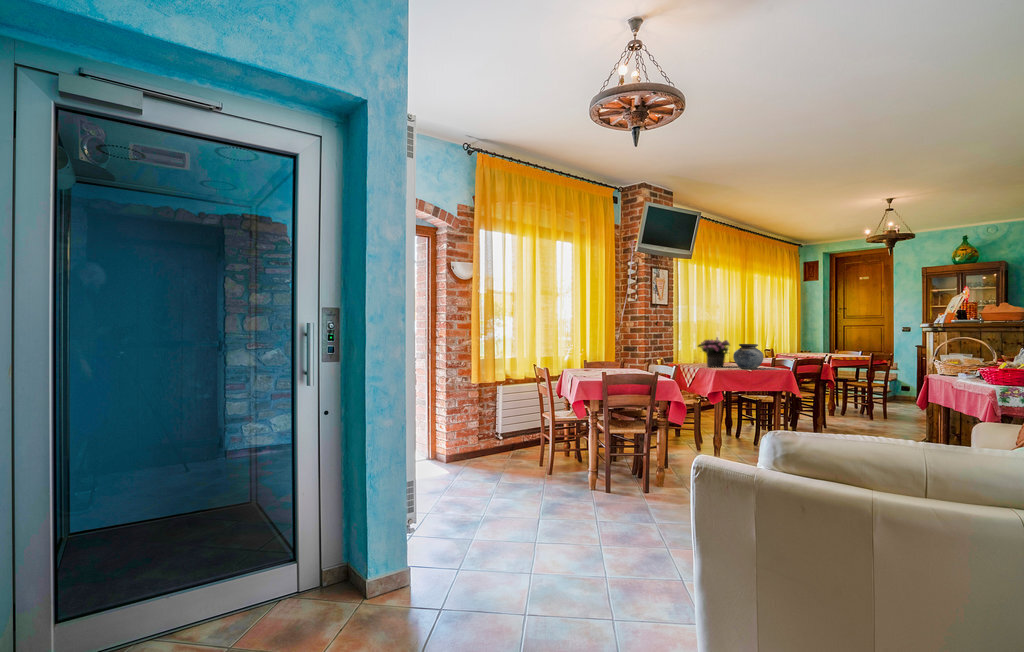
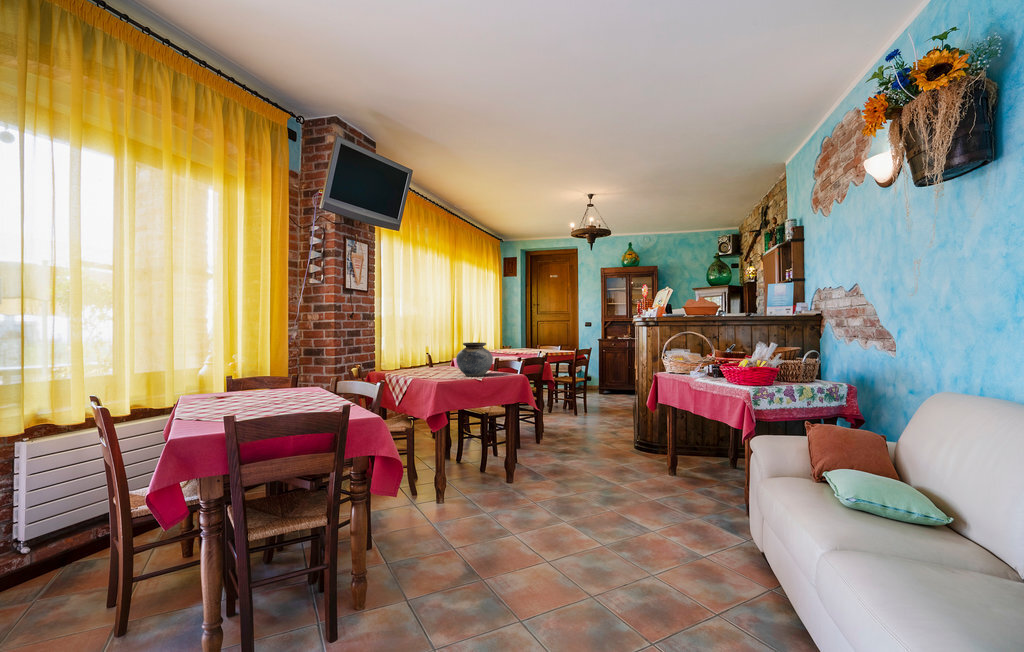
potted flower: present [698,338,730,367] -> none [409,334,451,374]

